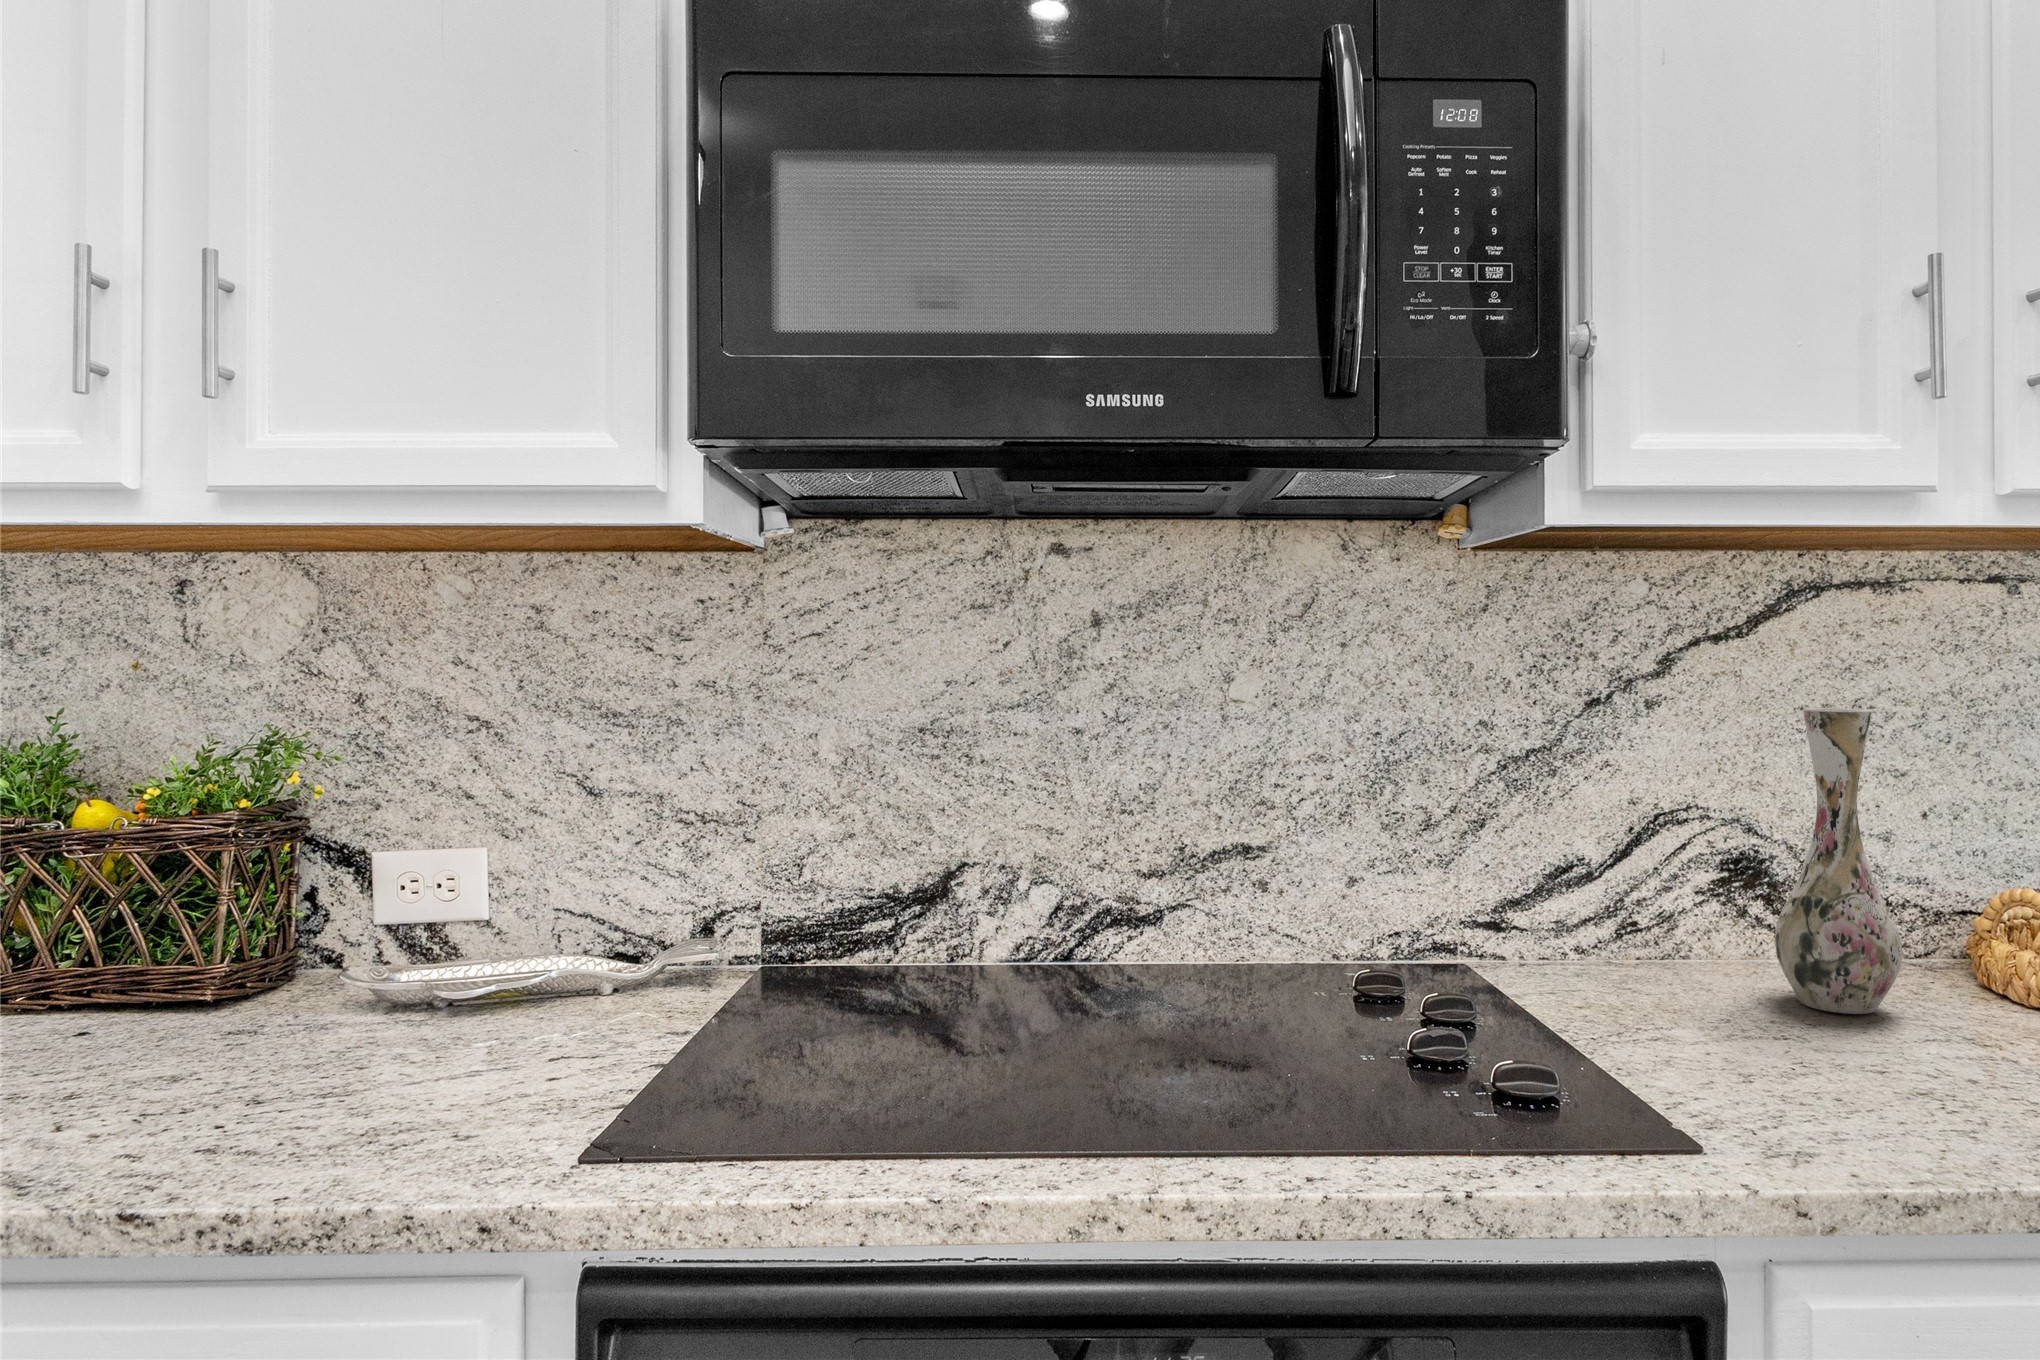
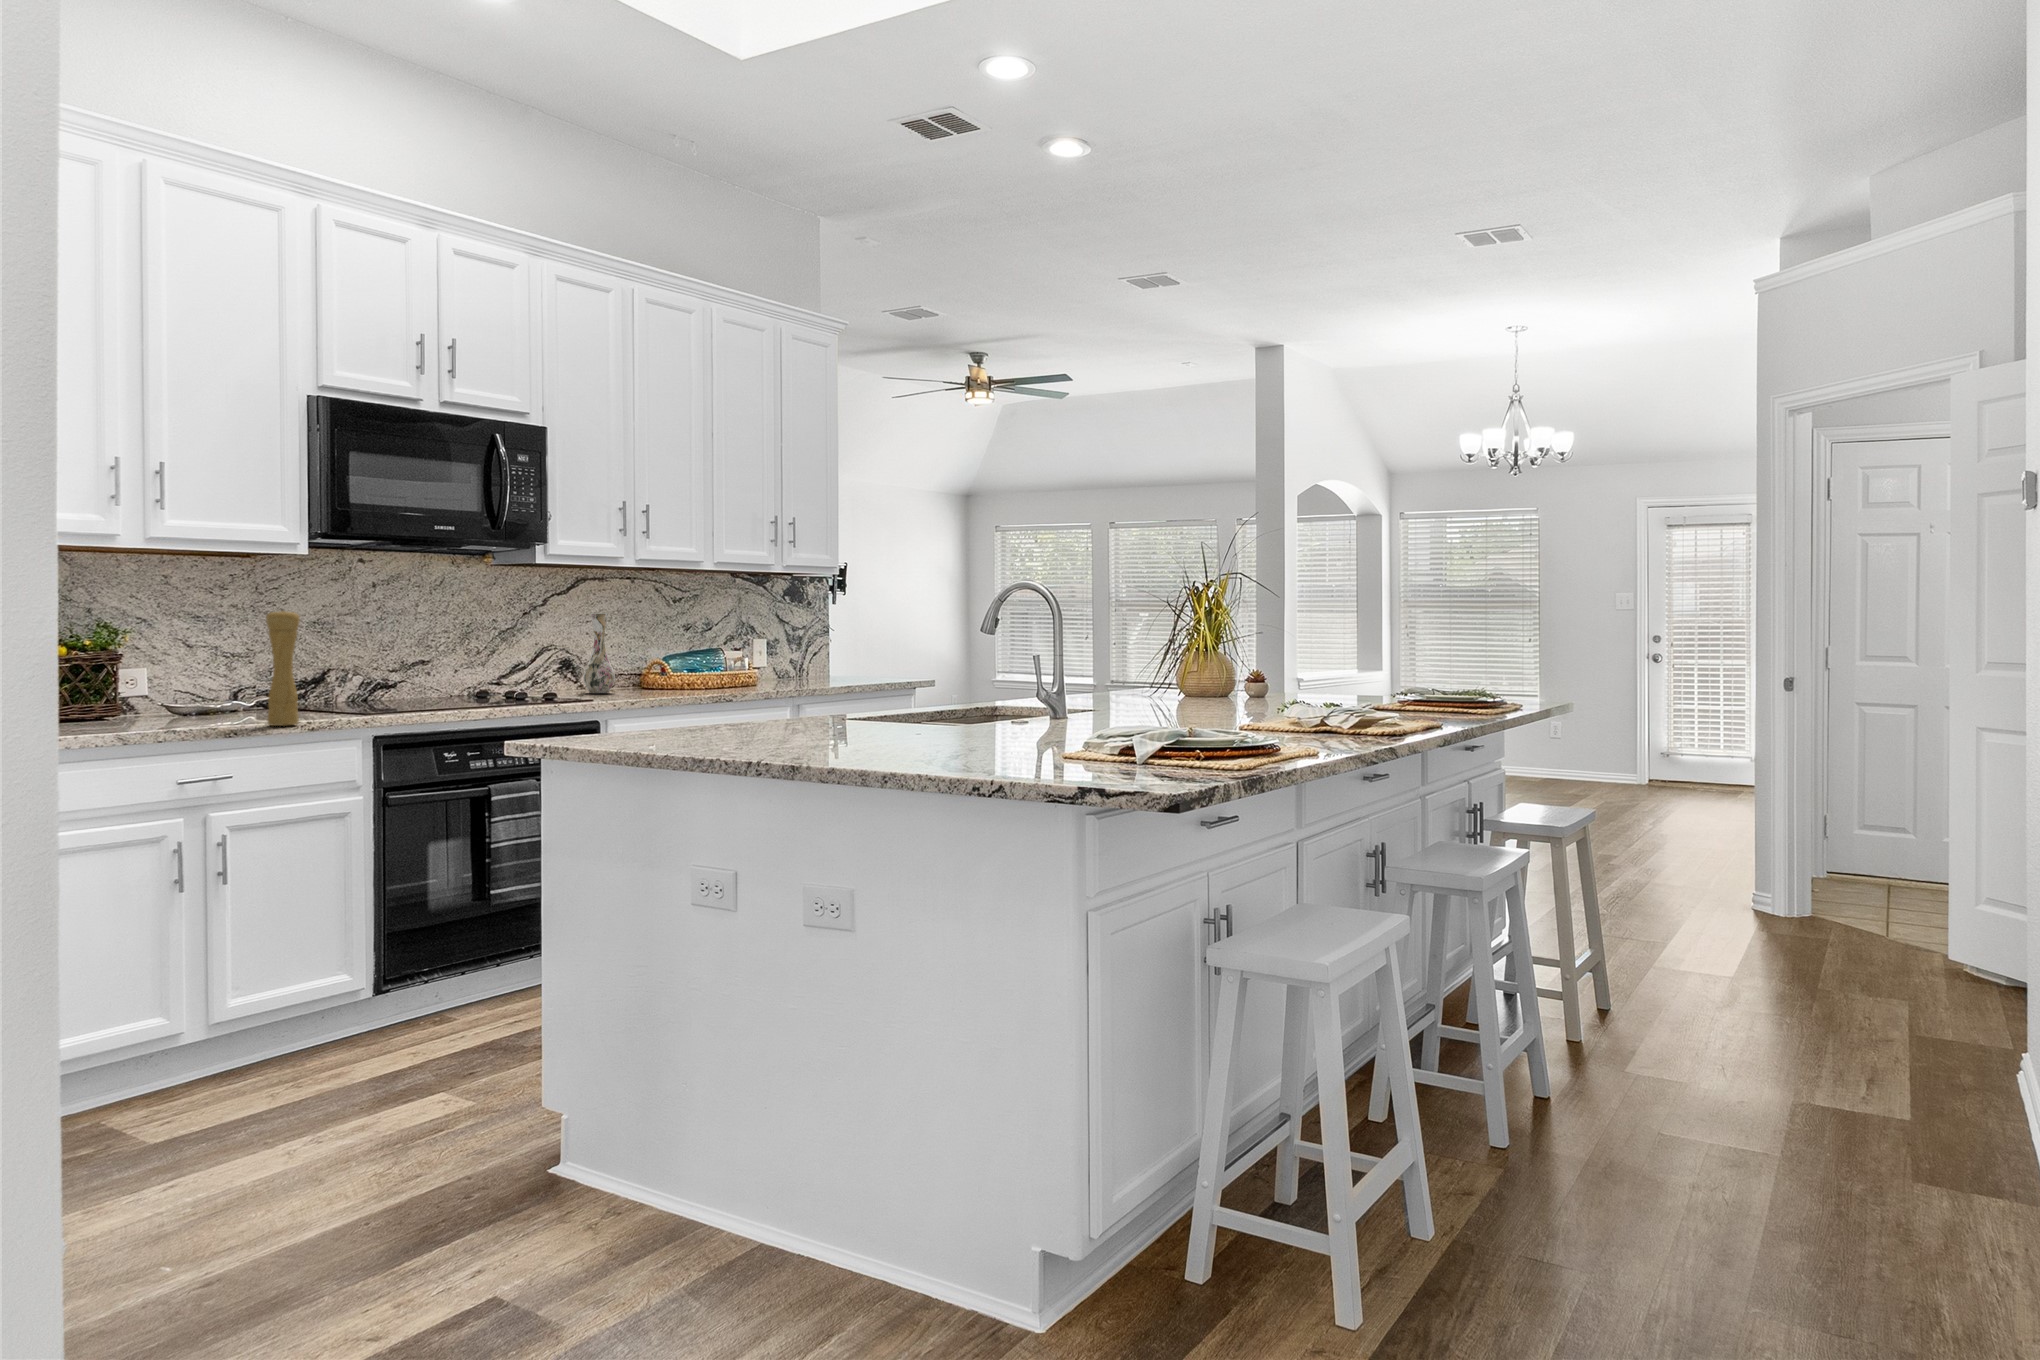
pepper mill: none [218,721,350,1189] -> present [266,610,300,726]

